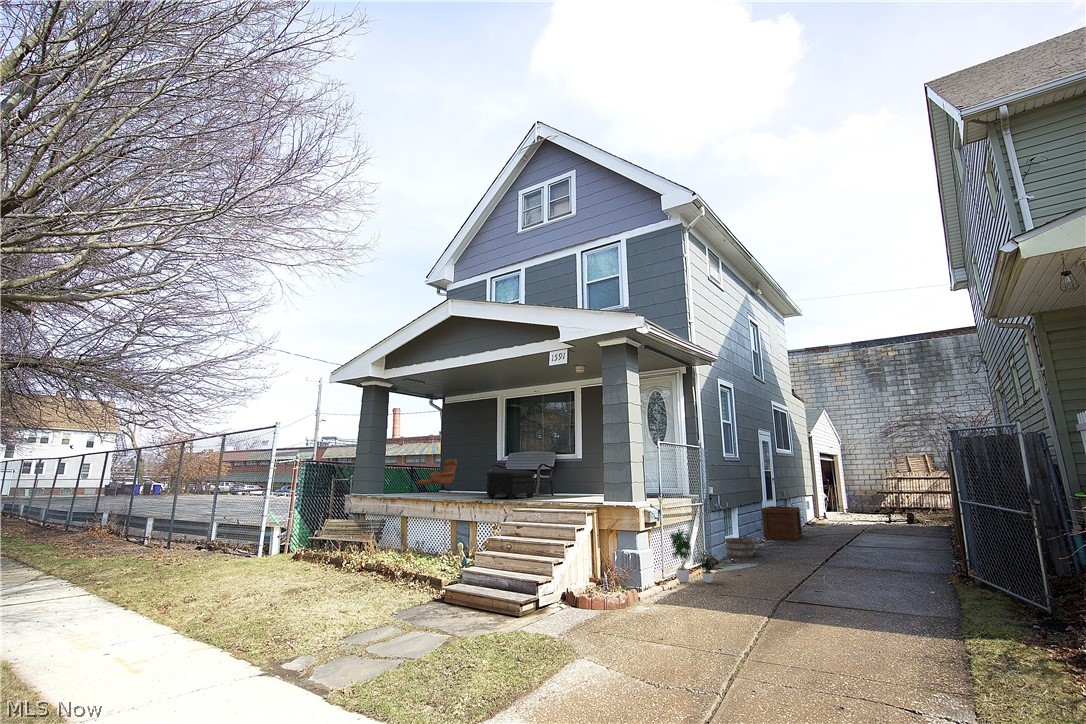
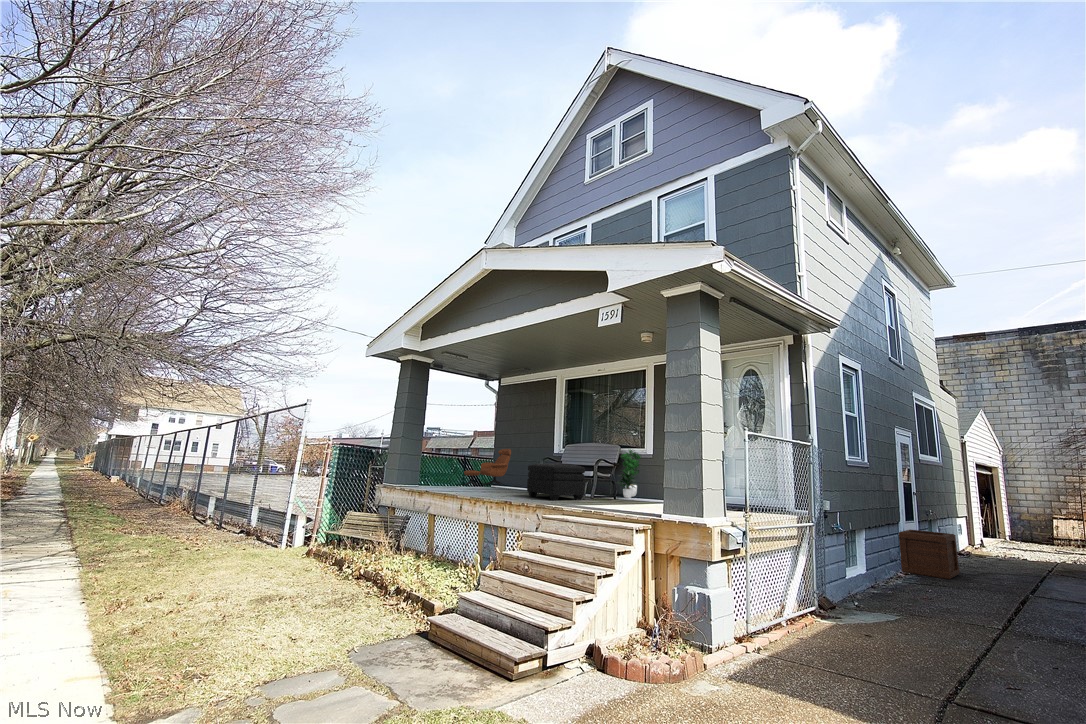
potted plant: present [670,529,718,583] -> present [617,450,641,498]
bucket: present [725,536,757,558] -> none [846,570,897,603]

